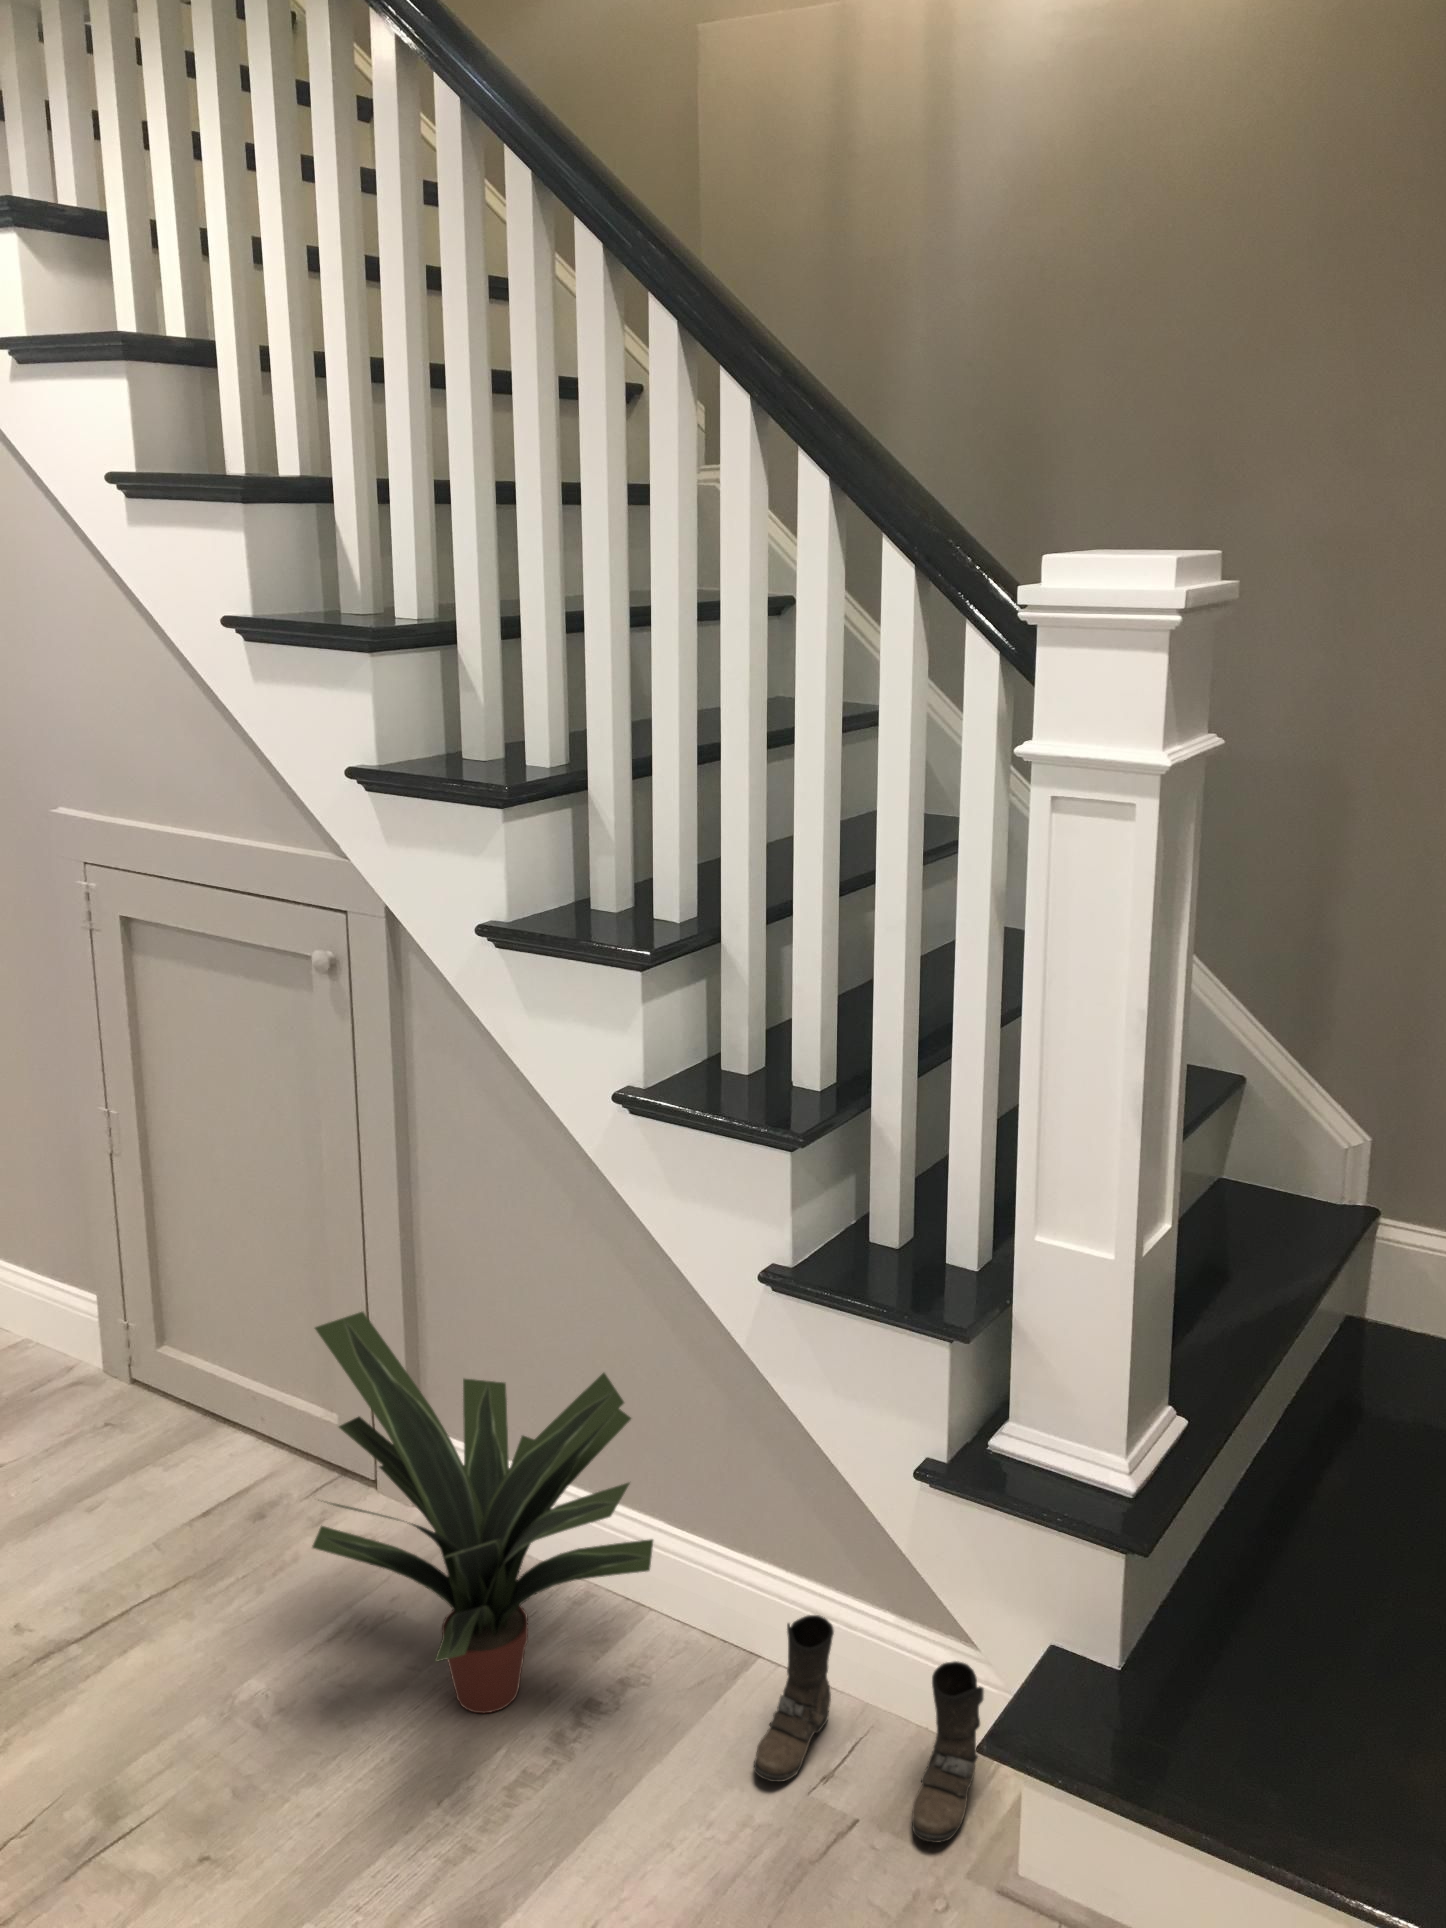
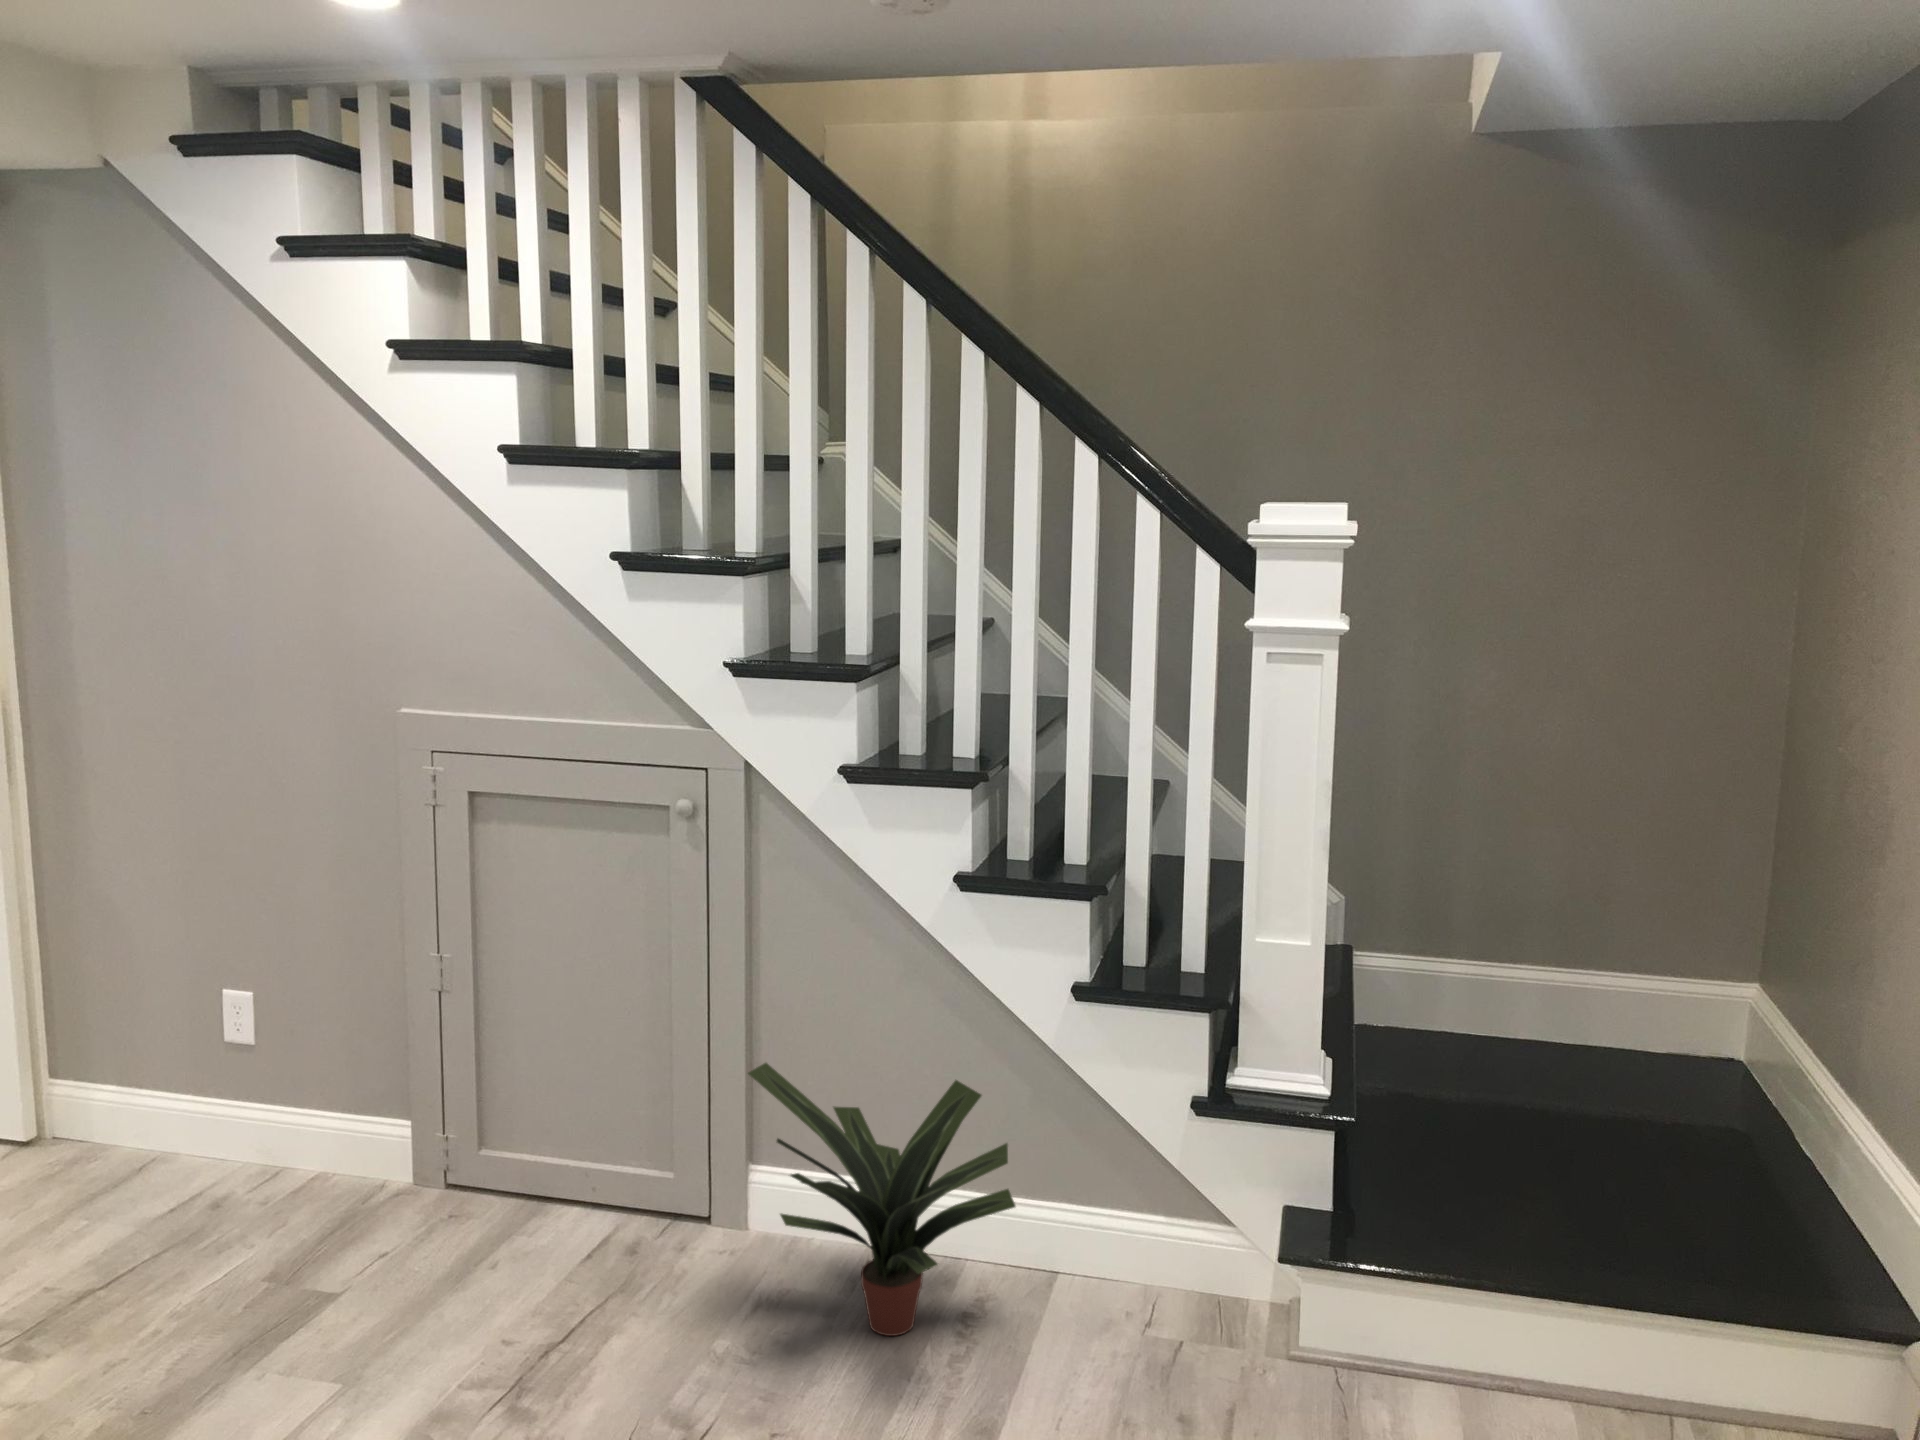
boots: present [754,1615,984,1843] -> none [1098,1223,1246,1343]

